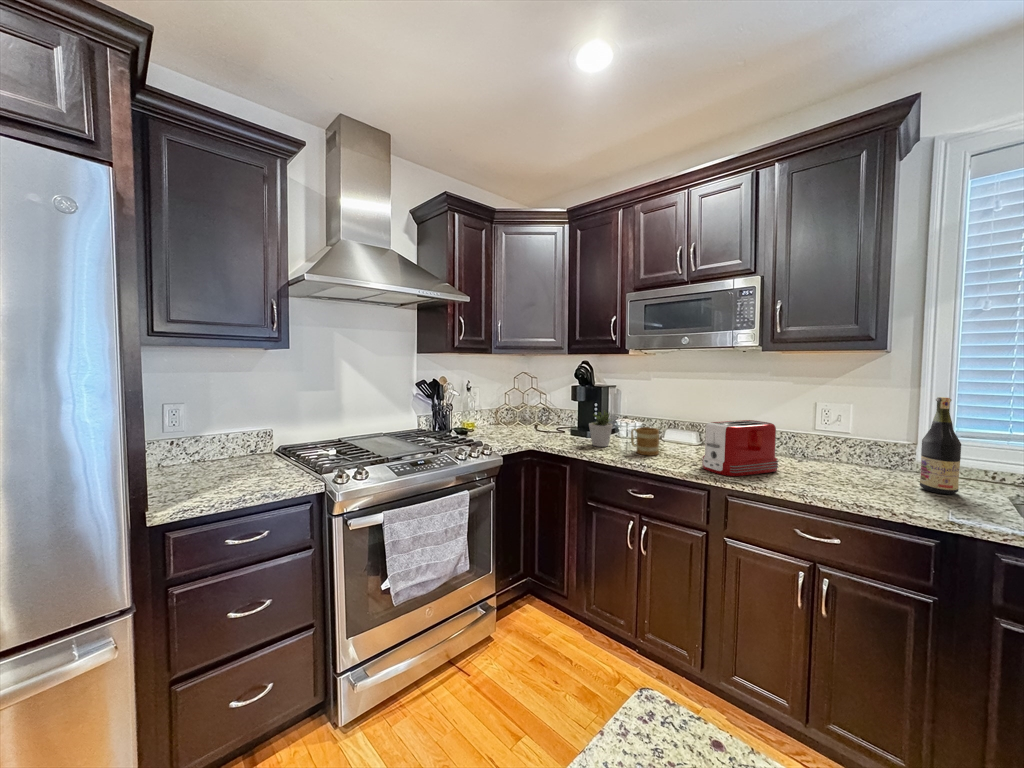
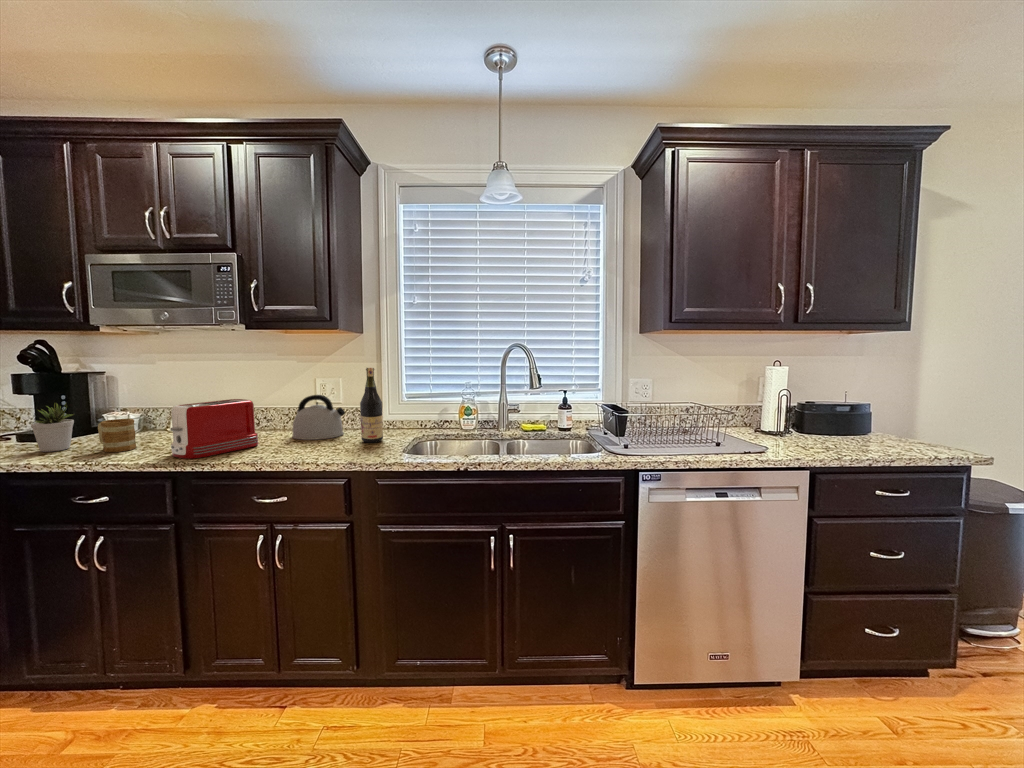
kettle: none [801,423,877,475] -> present [292,395,345,440]

